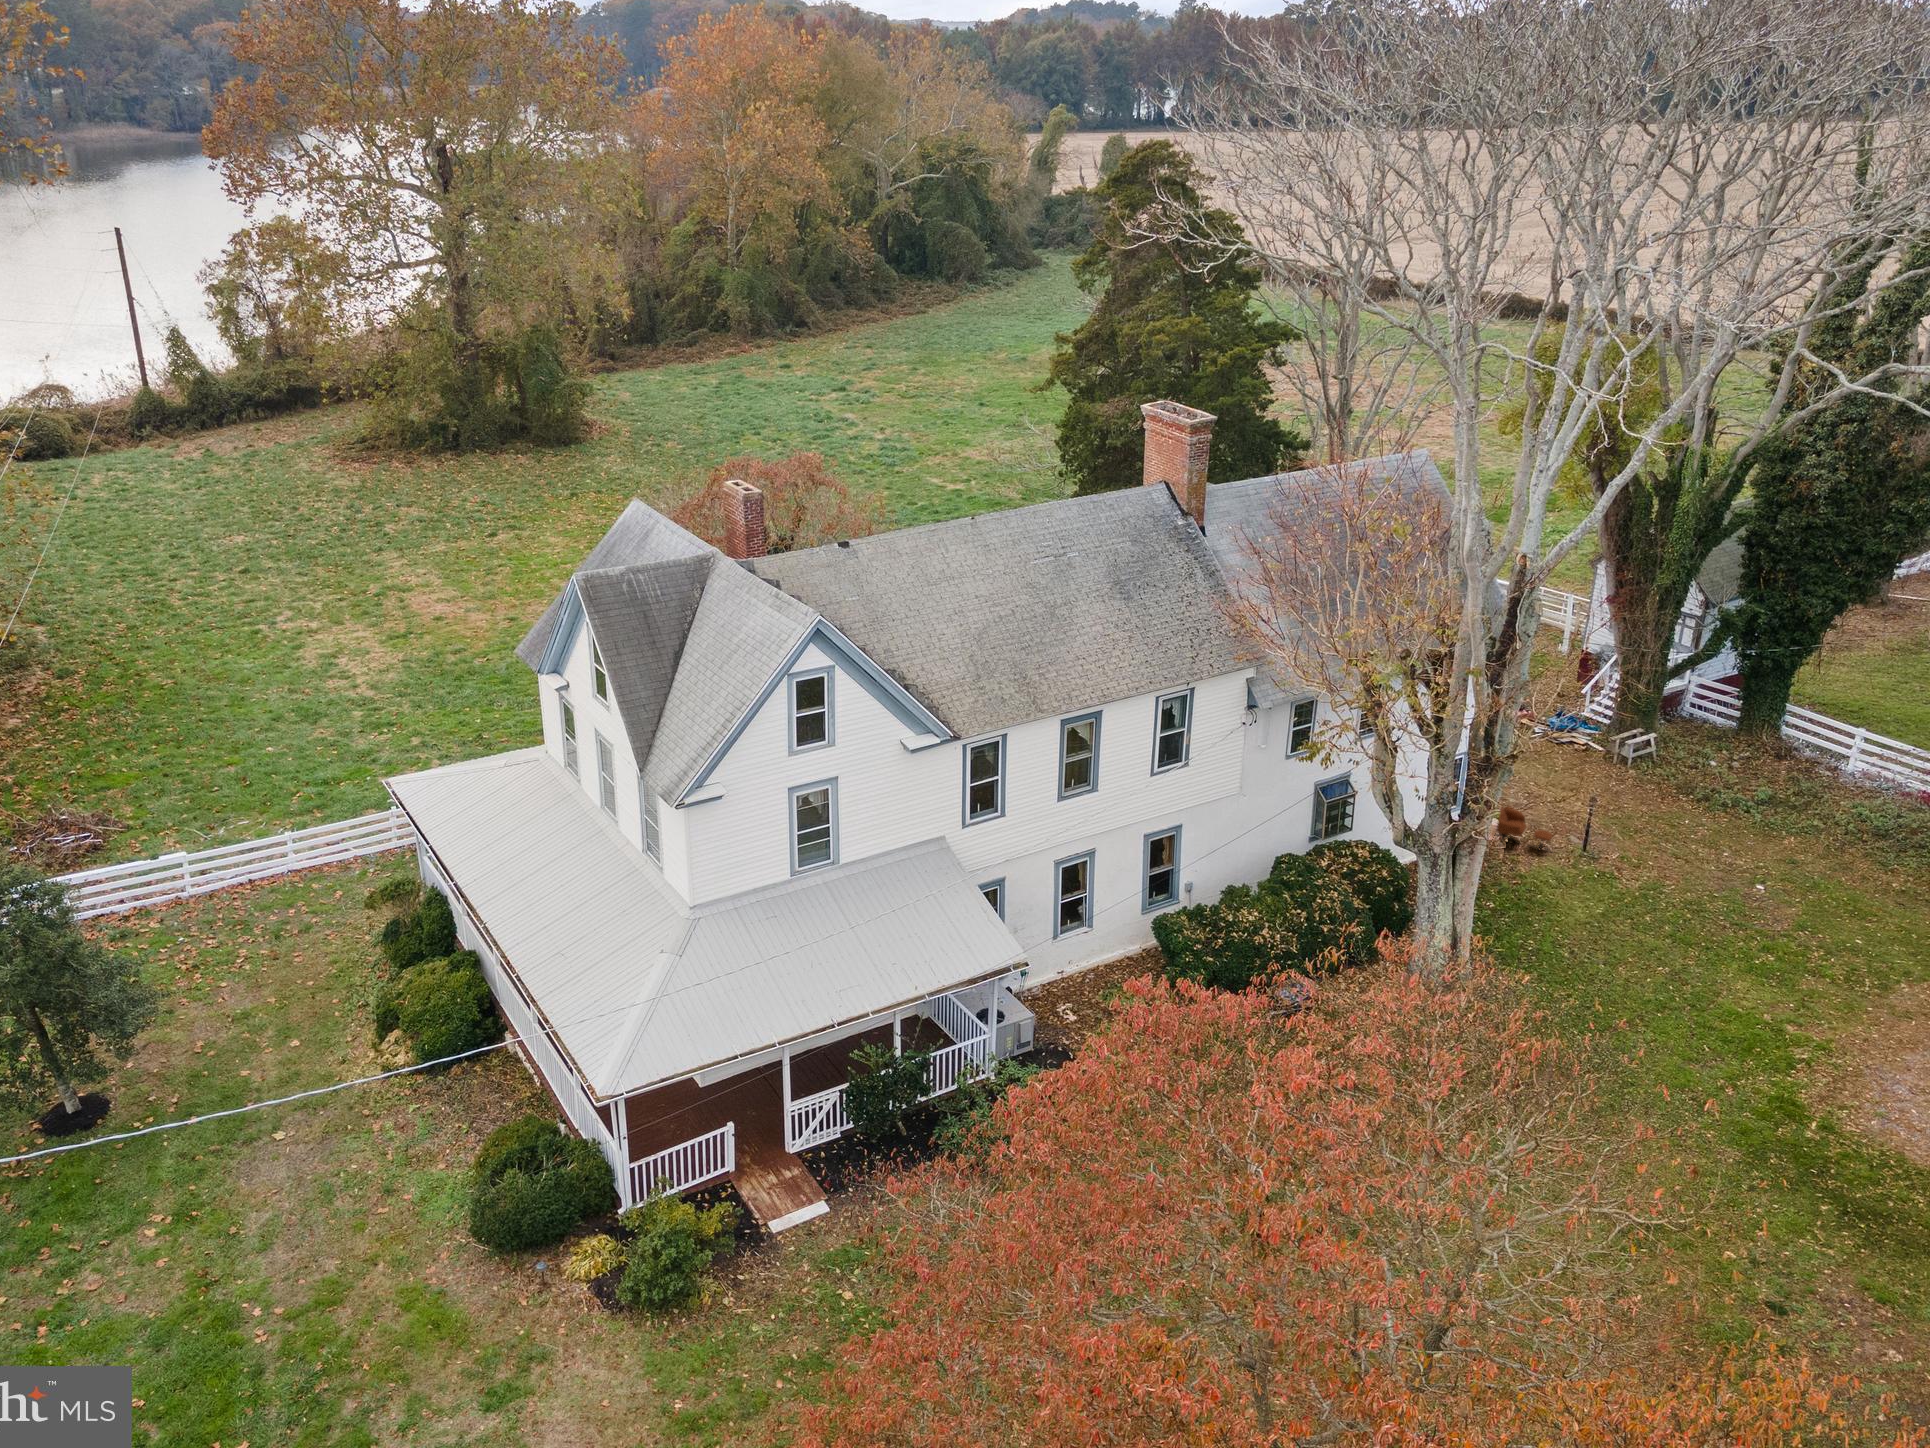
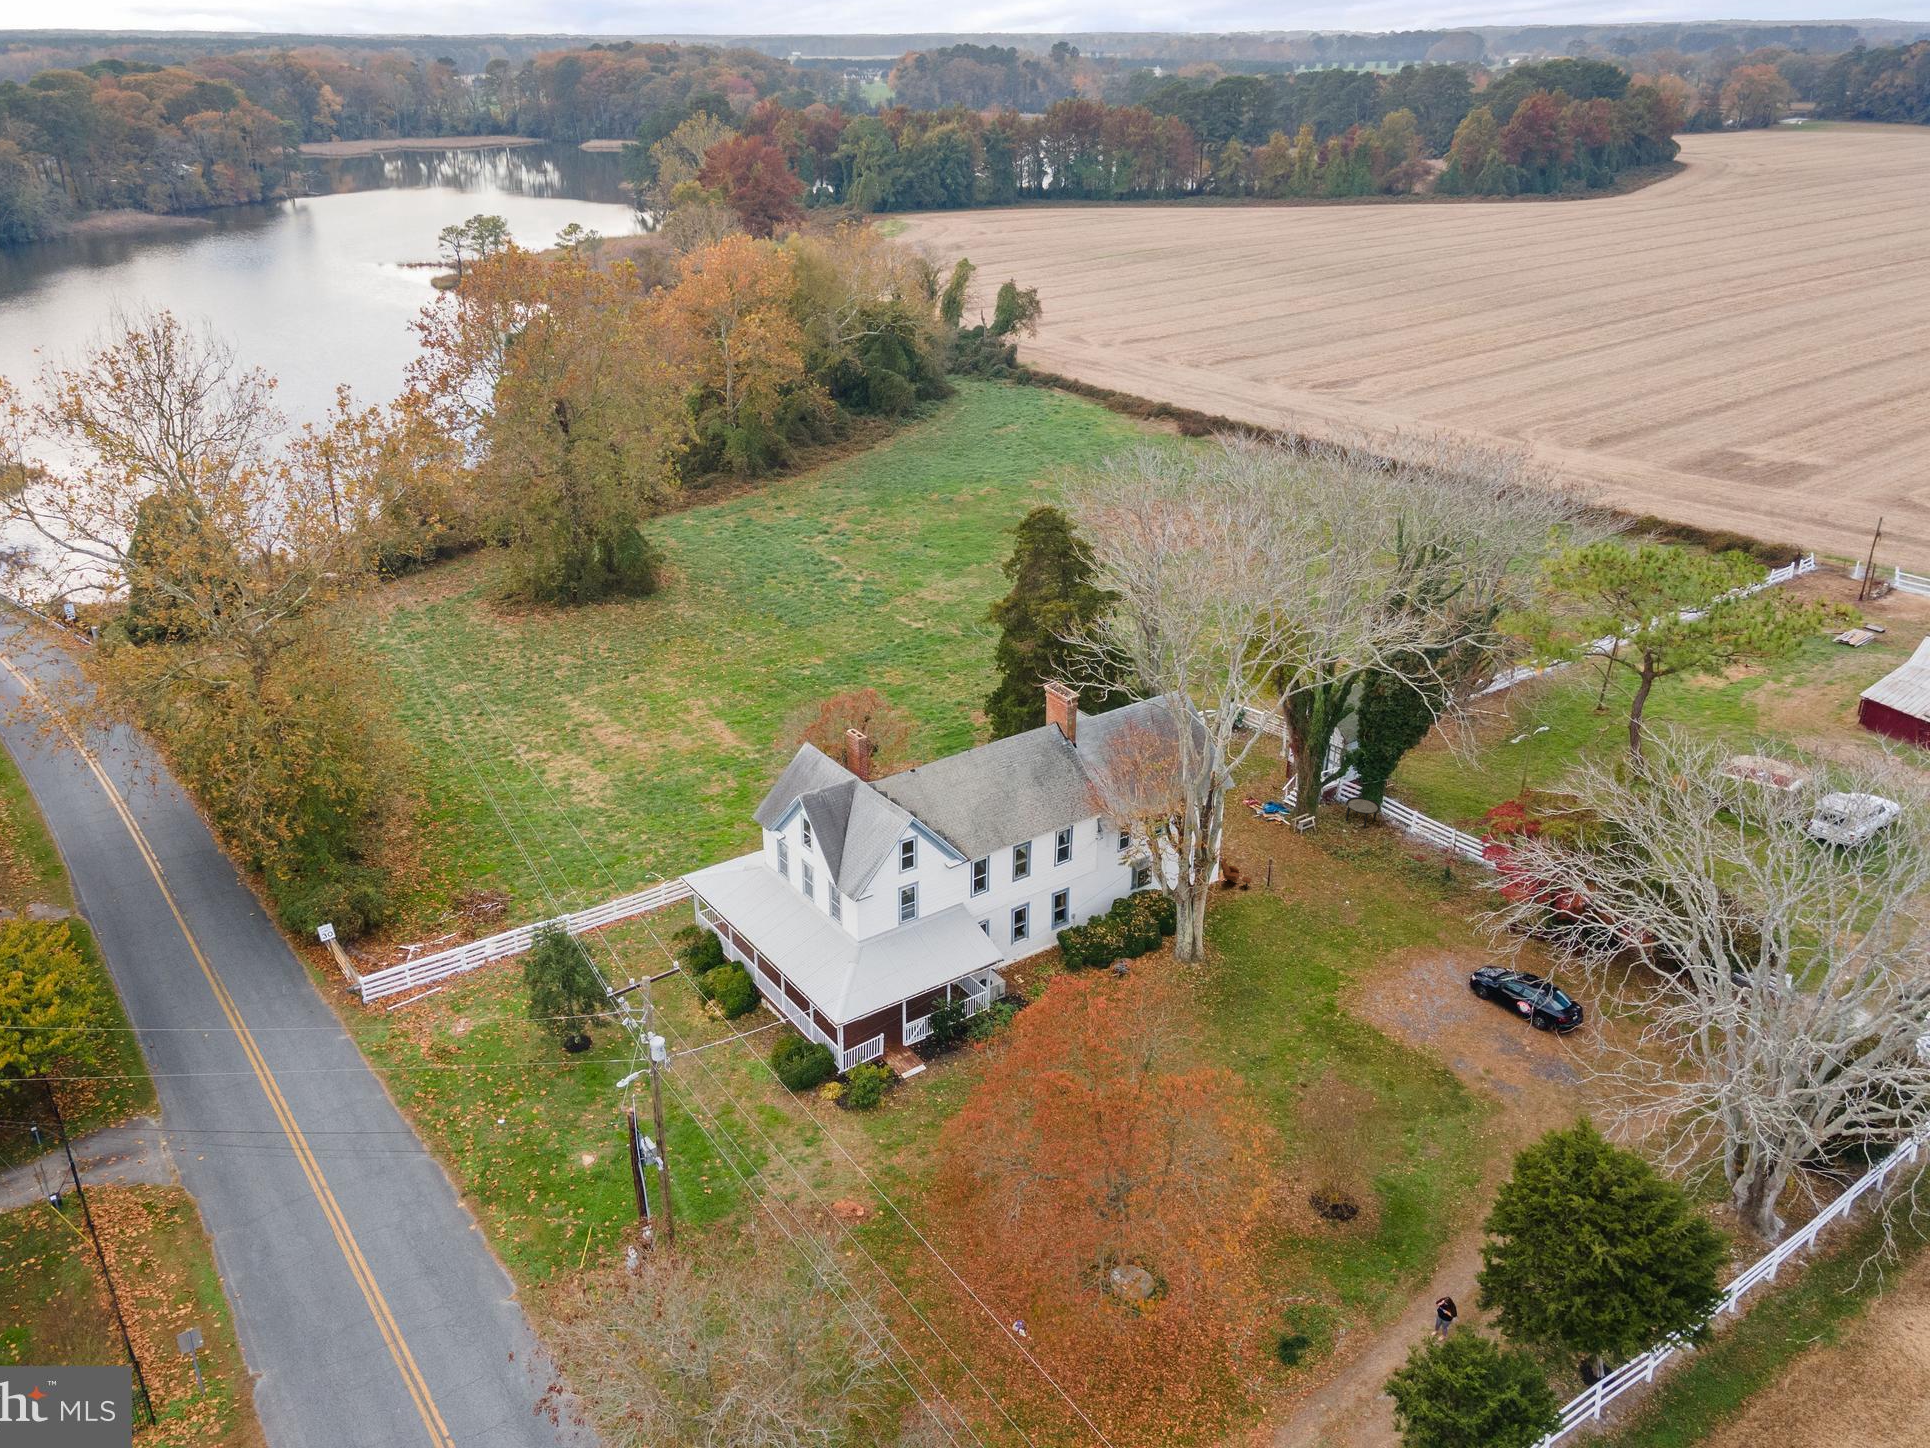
round table: none [1714,701,1788,757] -> present [1346,797,1380,828]

